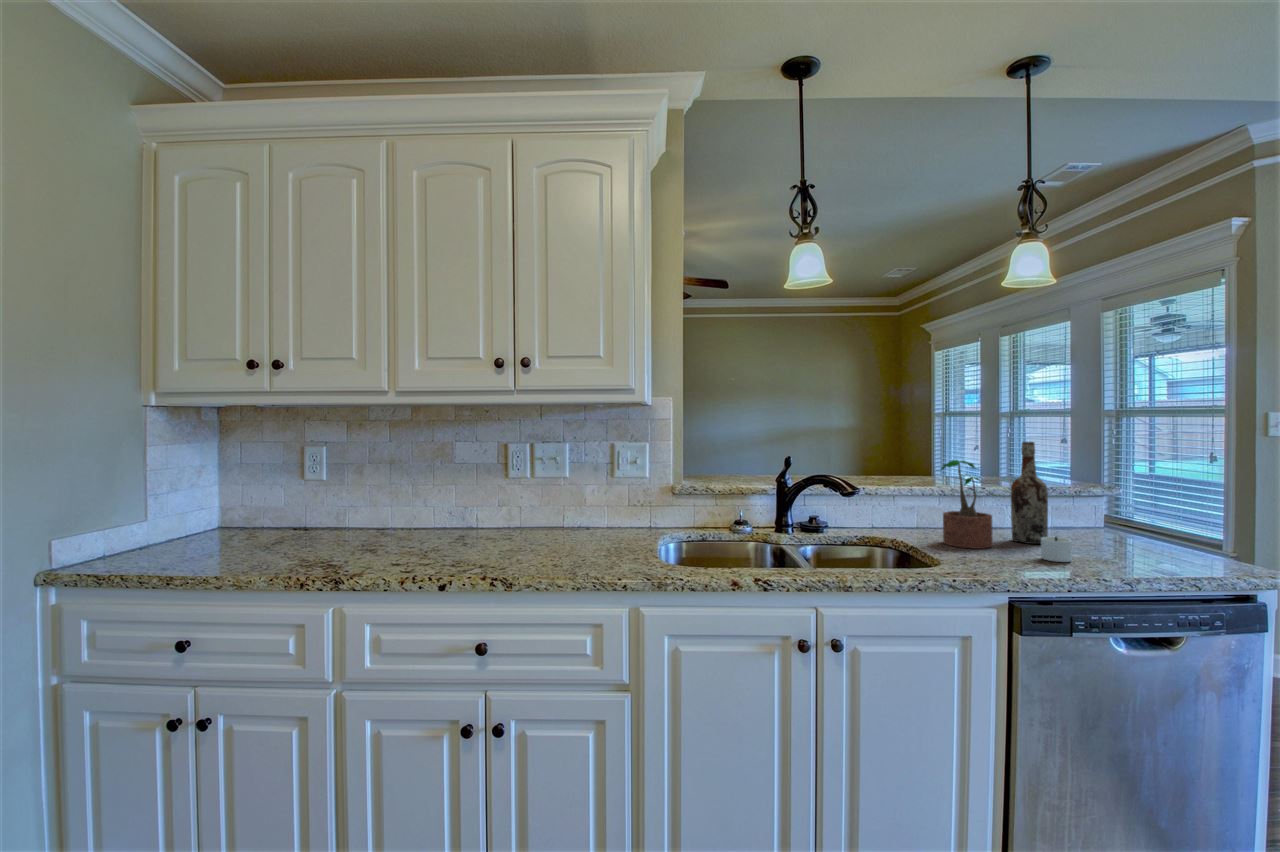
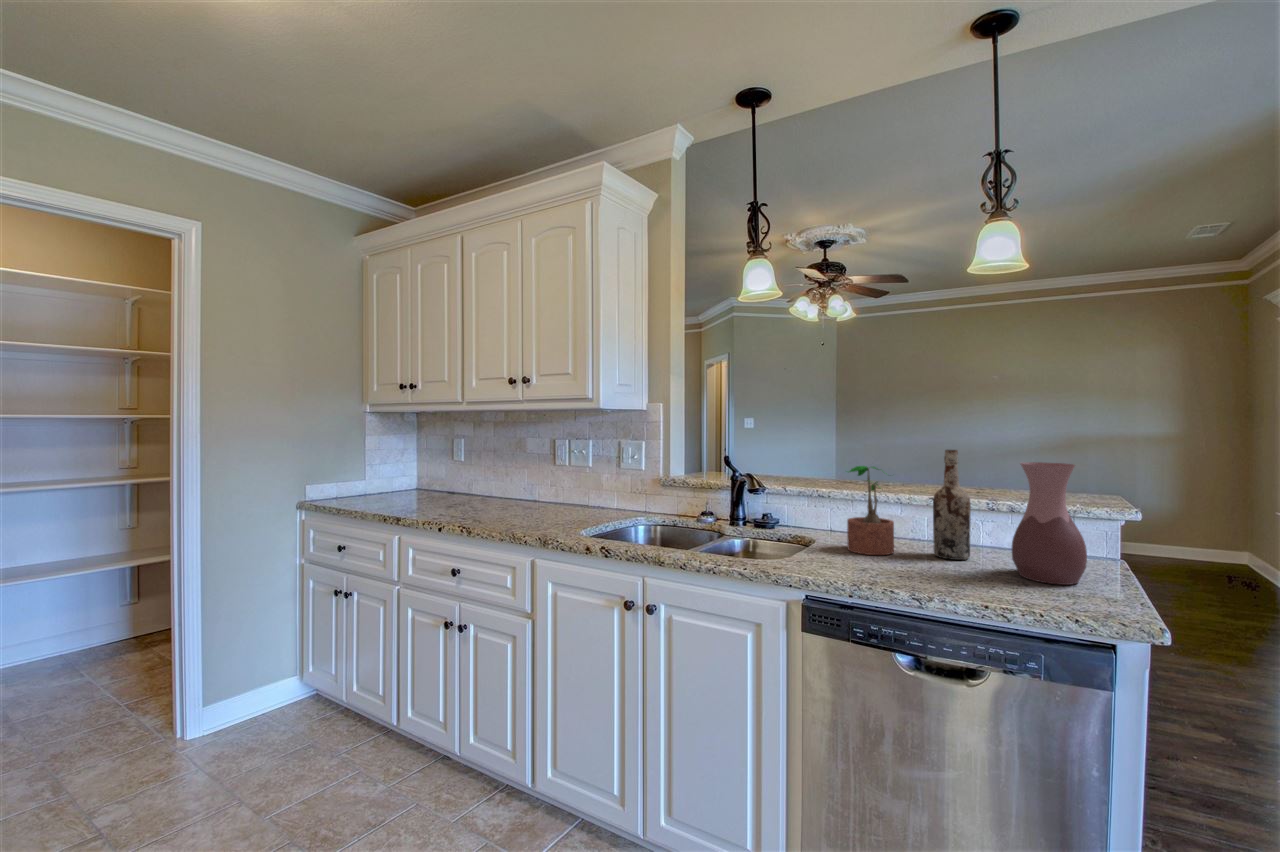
vase: none [1098,450,1172,555] -> present [1012,462,1087,585]
candle: present [1041,537,1072,562] -> none [892,547,931,577]

